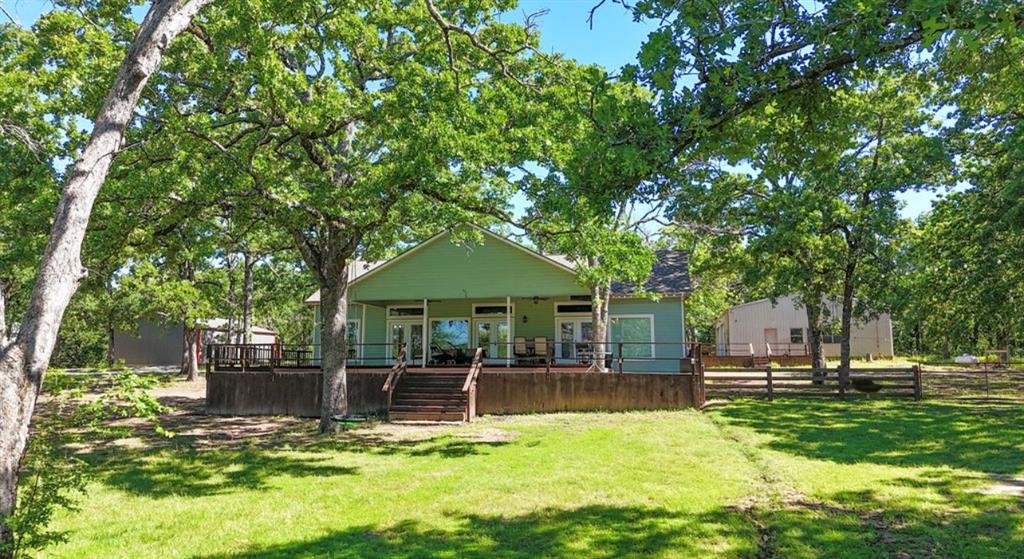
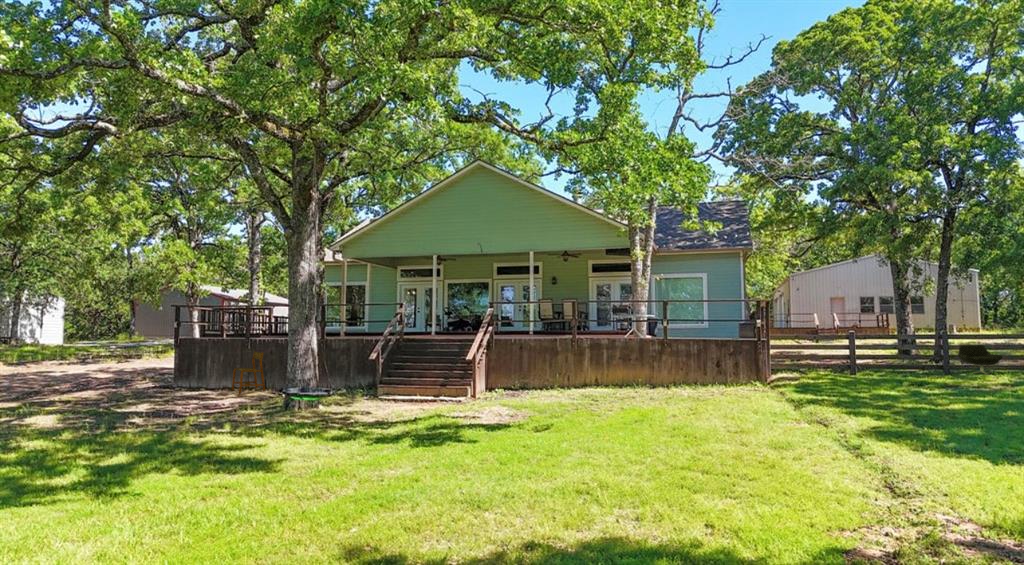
bench: none [254,383,285,420] -> present [232,352,265,393]

